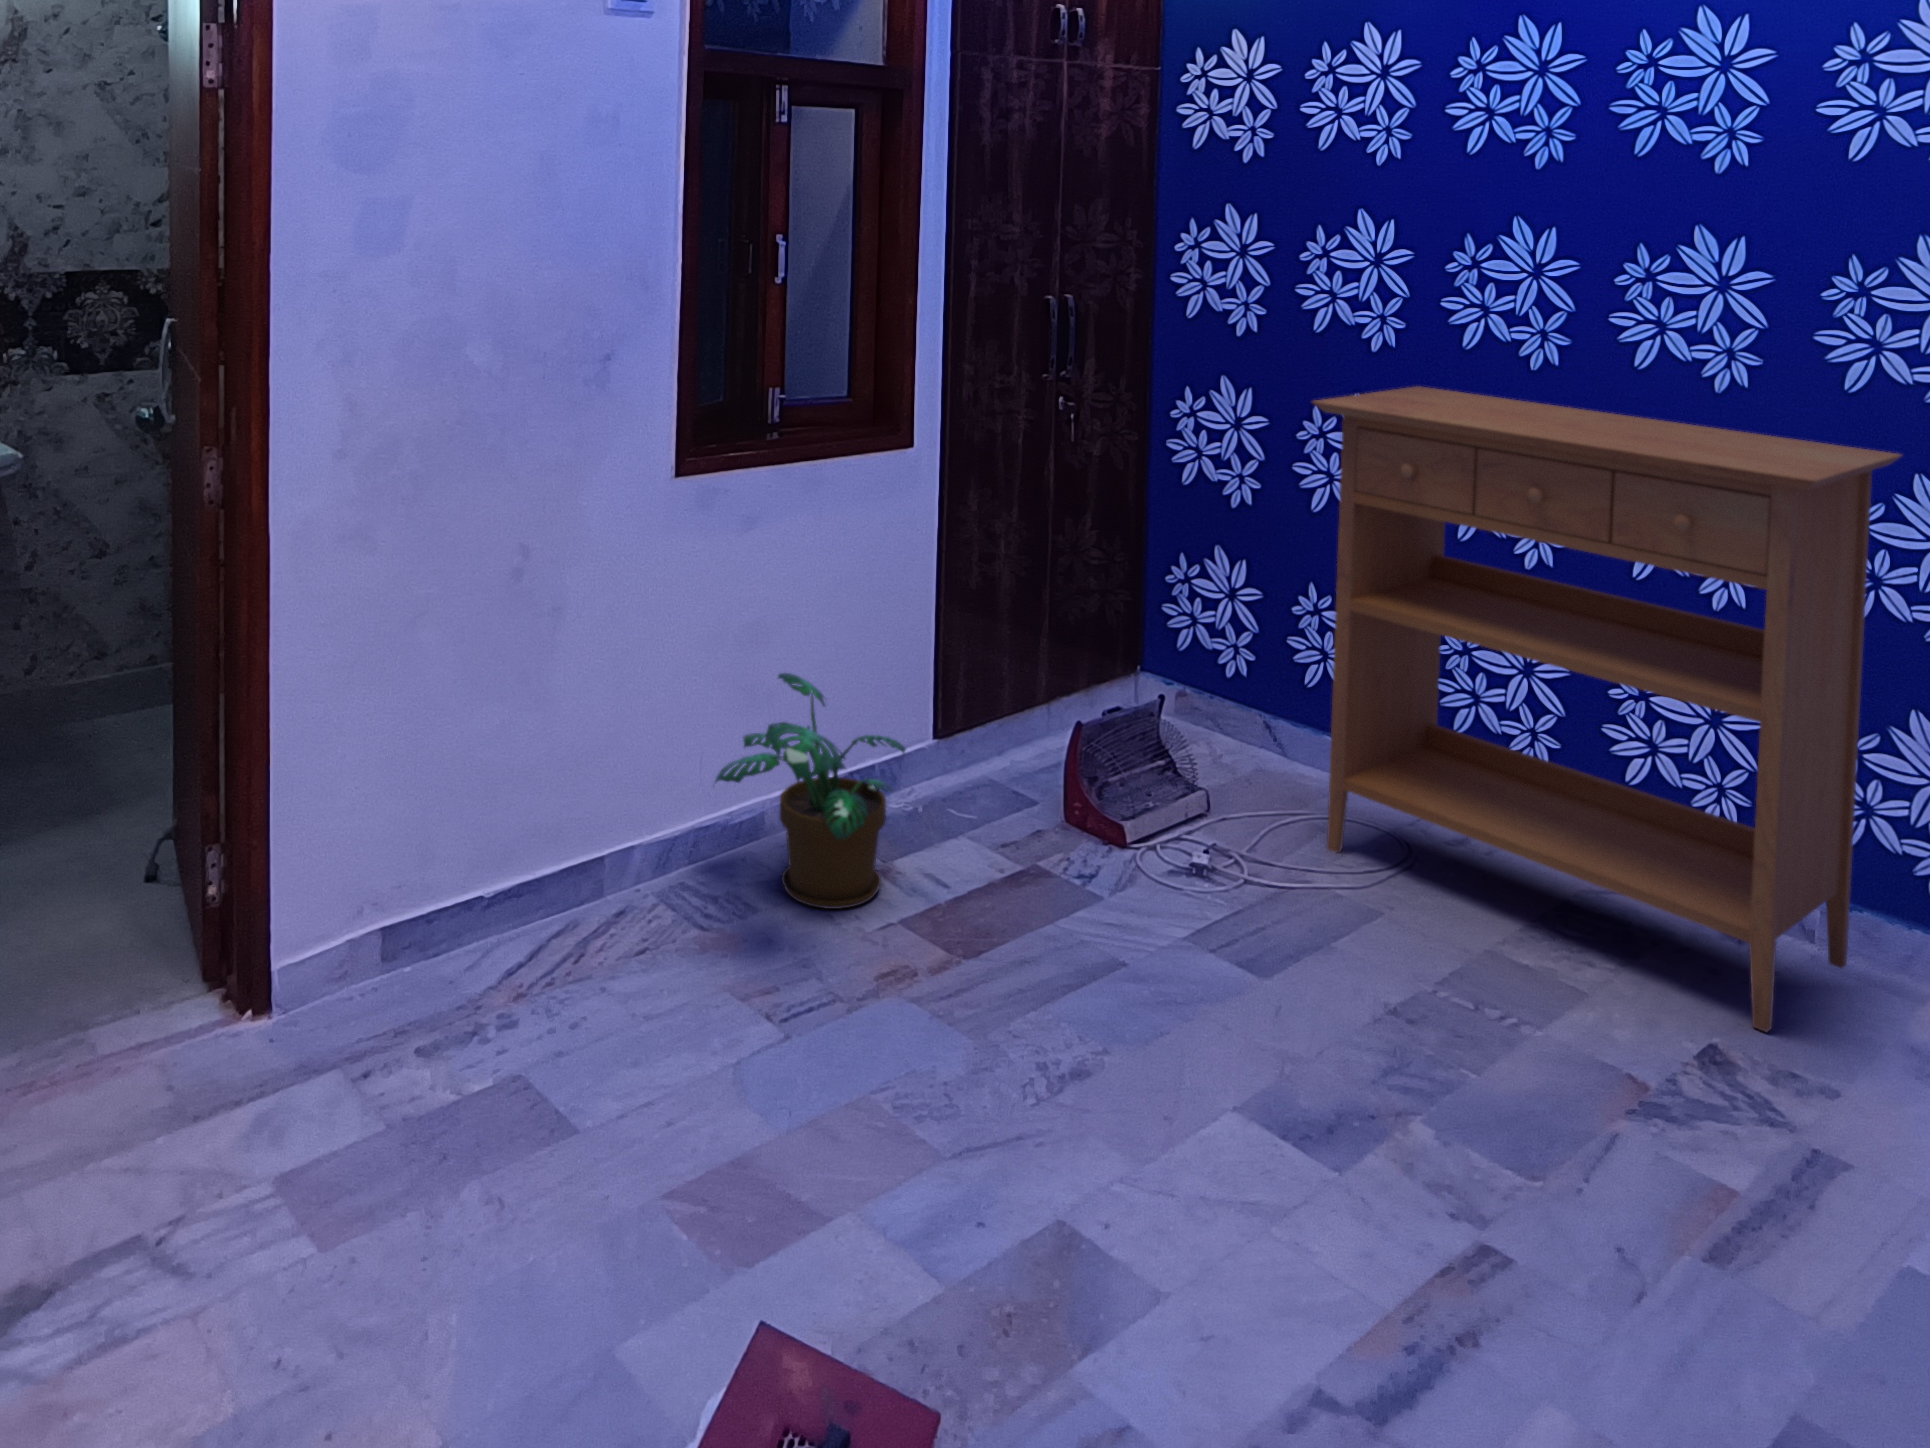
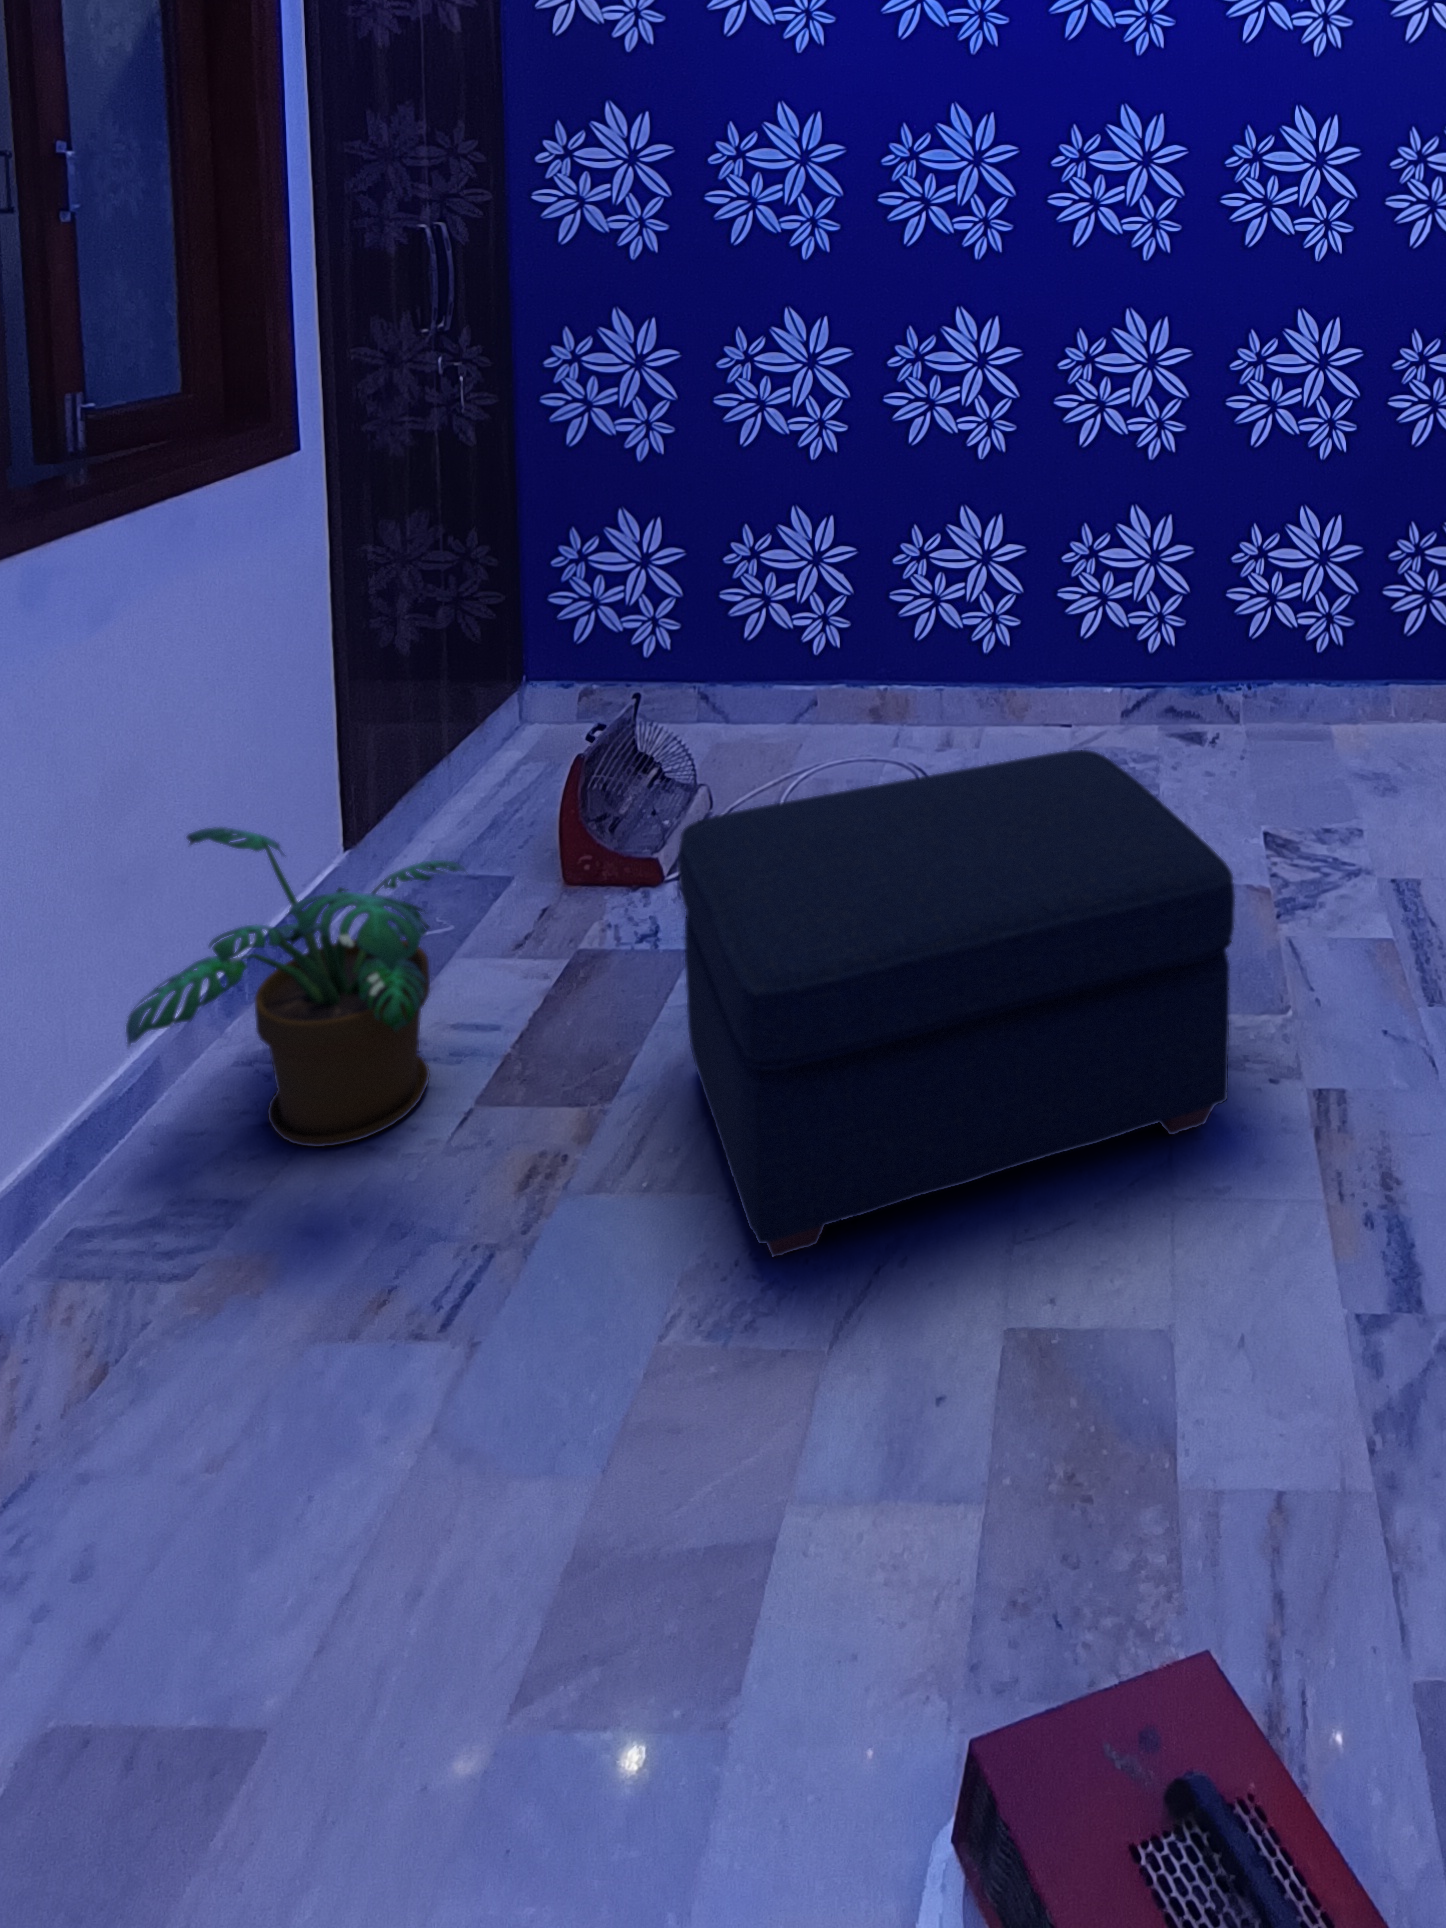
console table: present [1313,386,1902,1032] -> none [812,291,1323,811]
ottoman: none [948,770,1409,1200] -> present [678,750,1235,1258]

